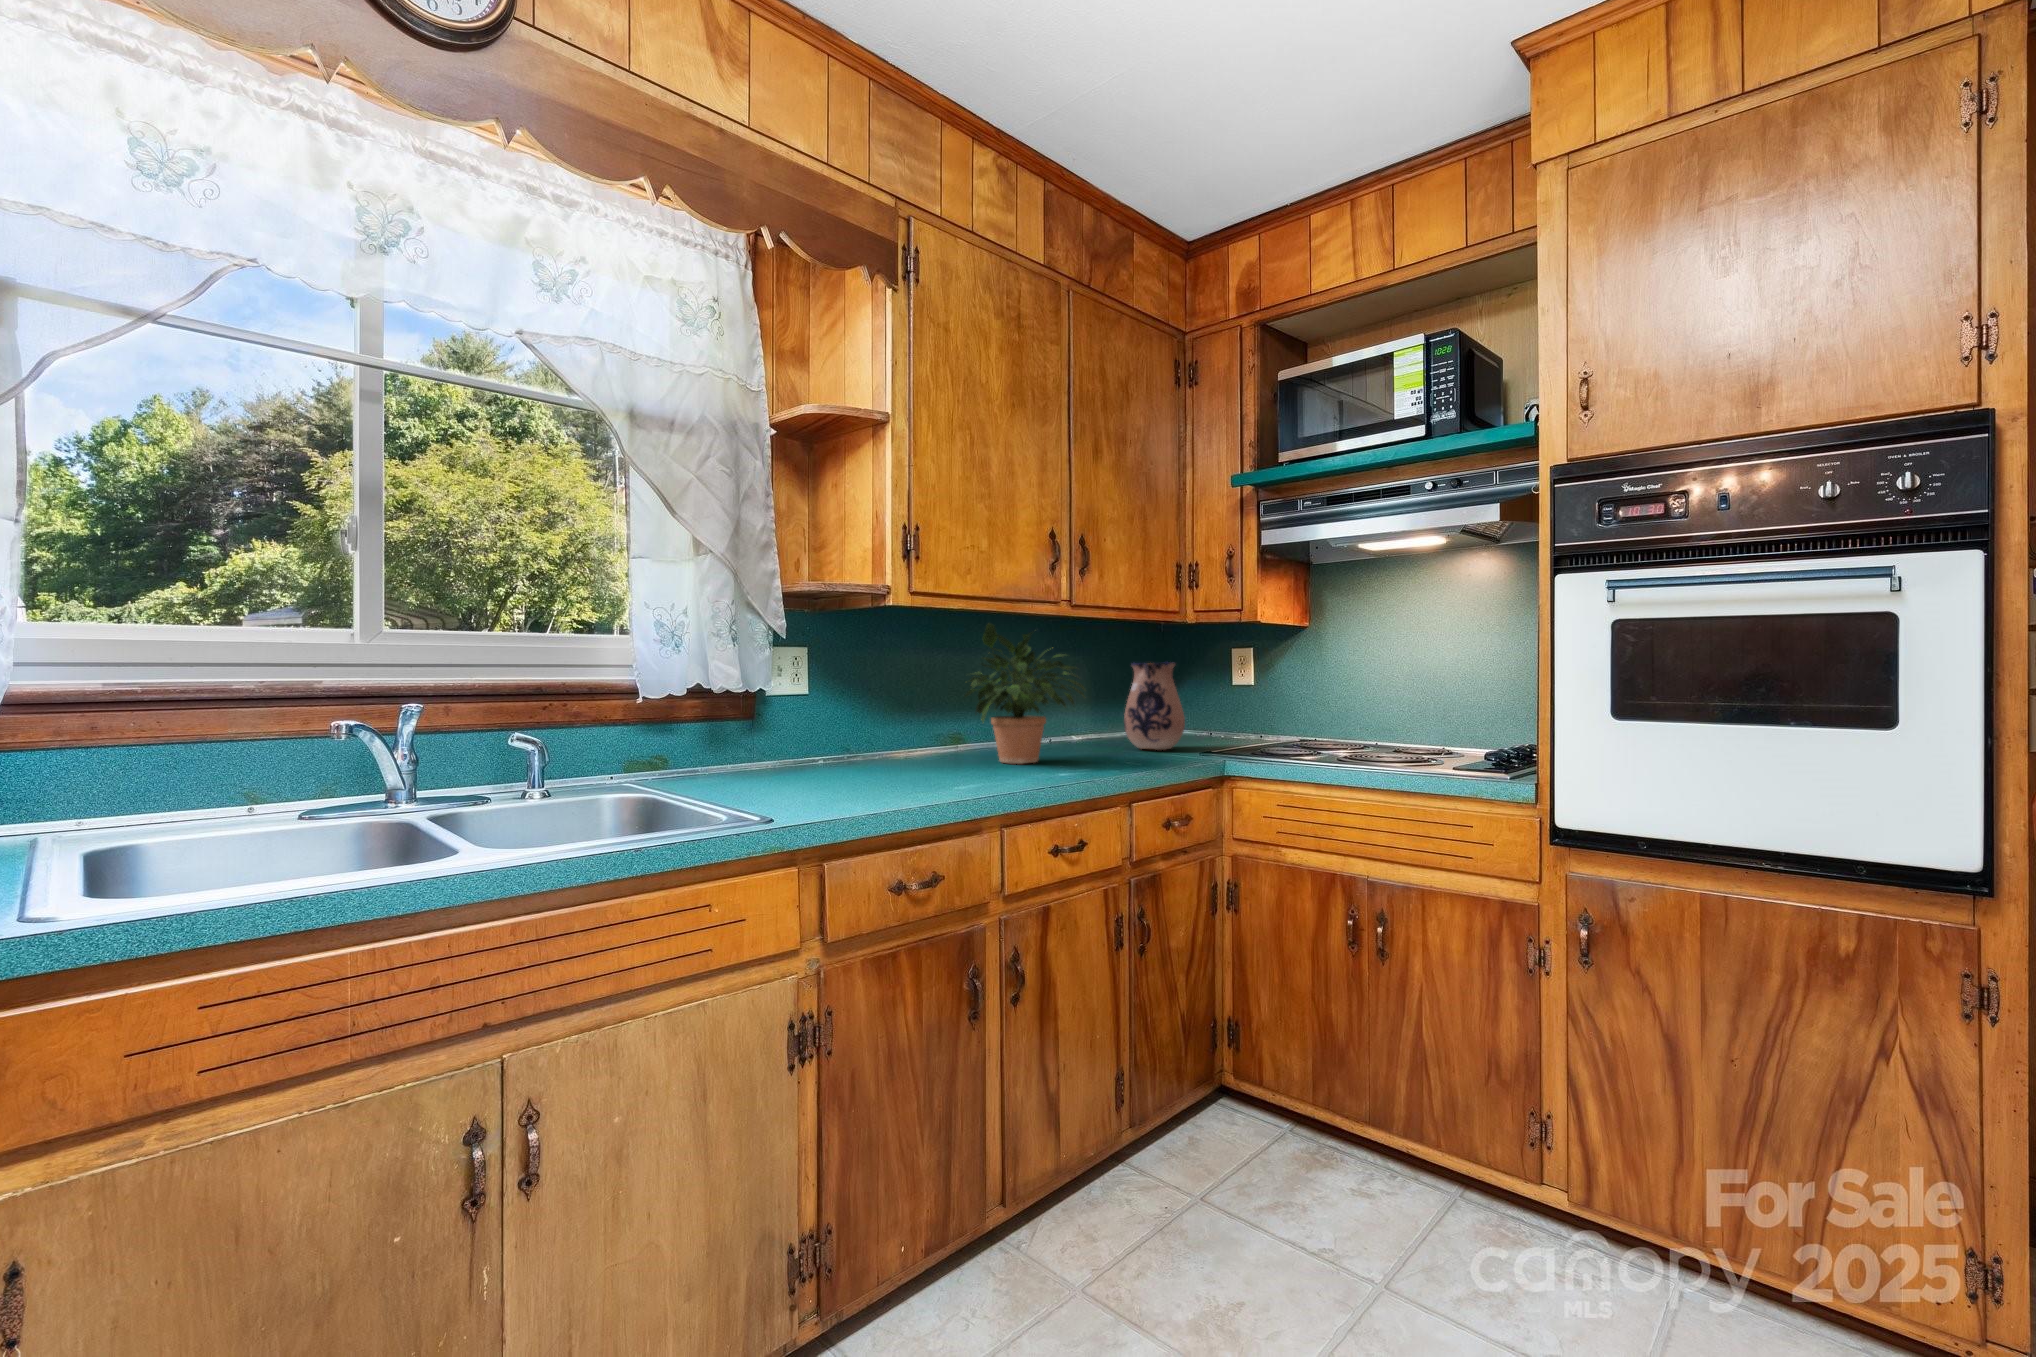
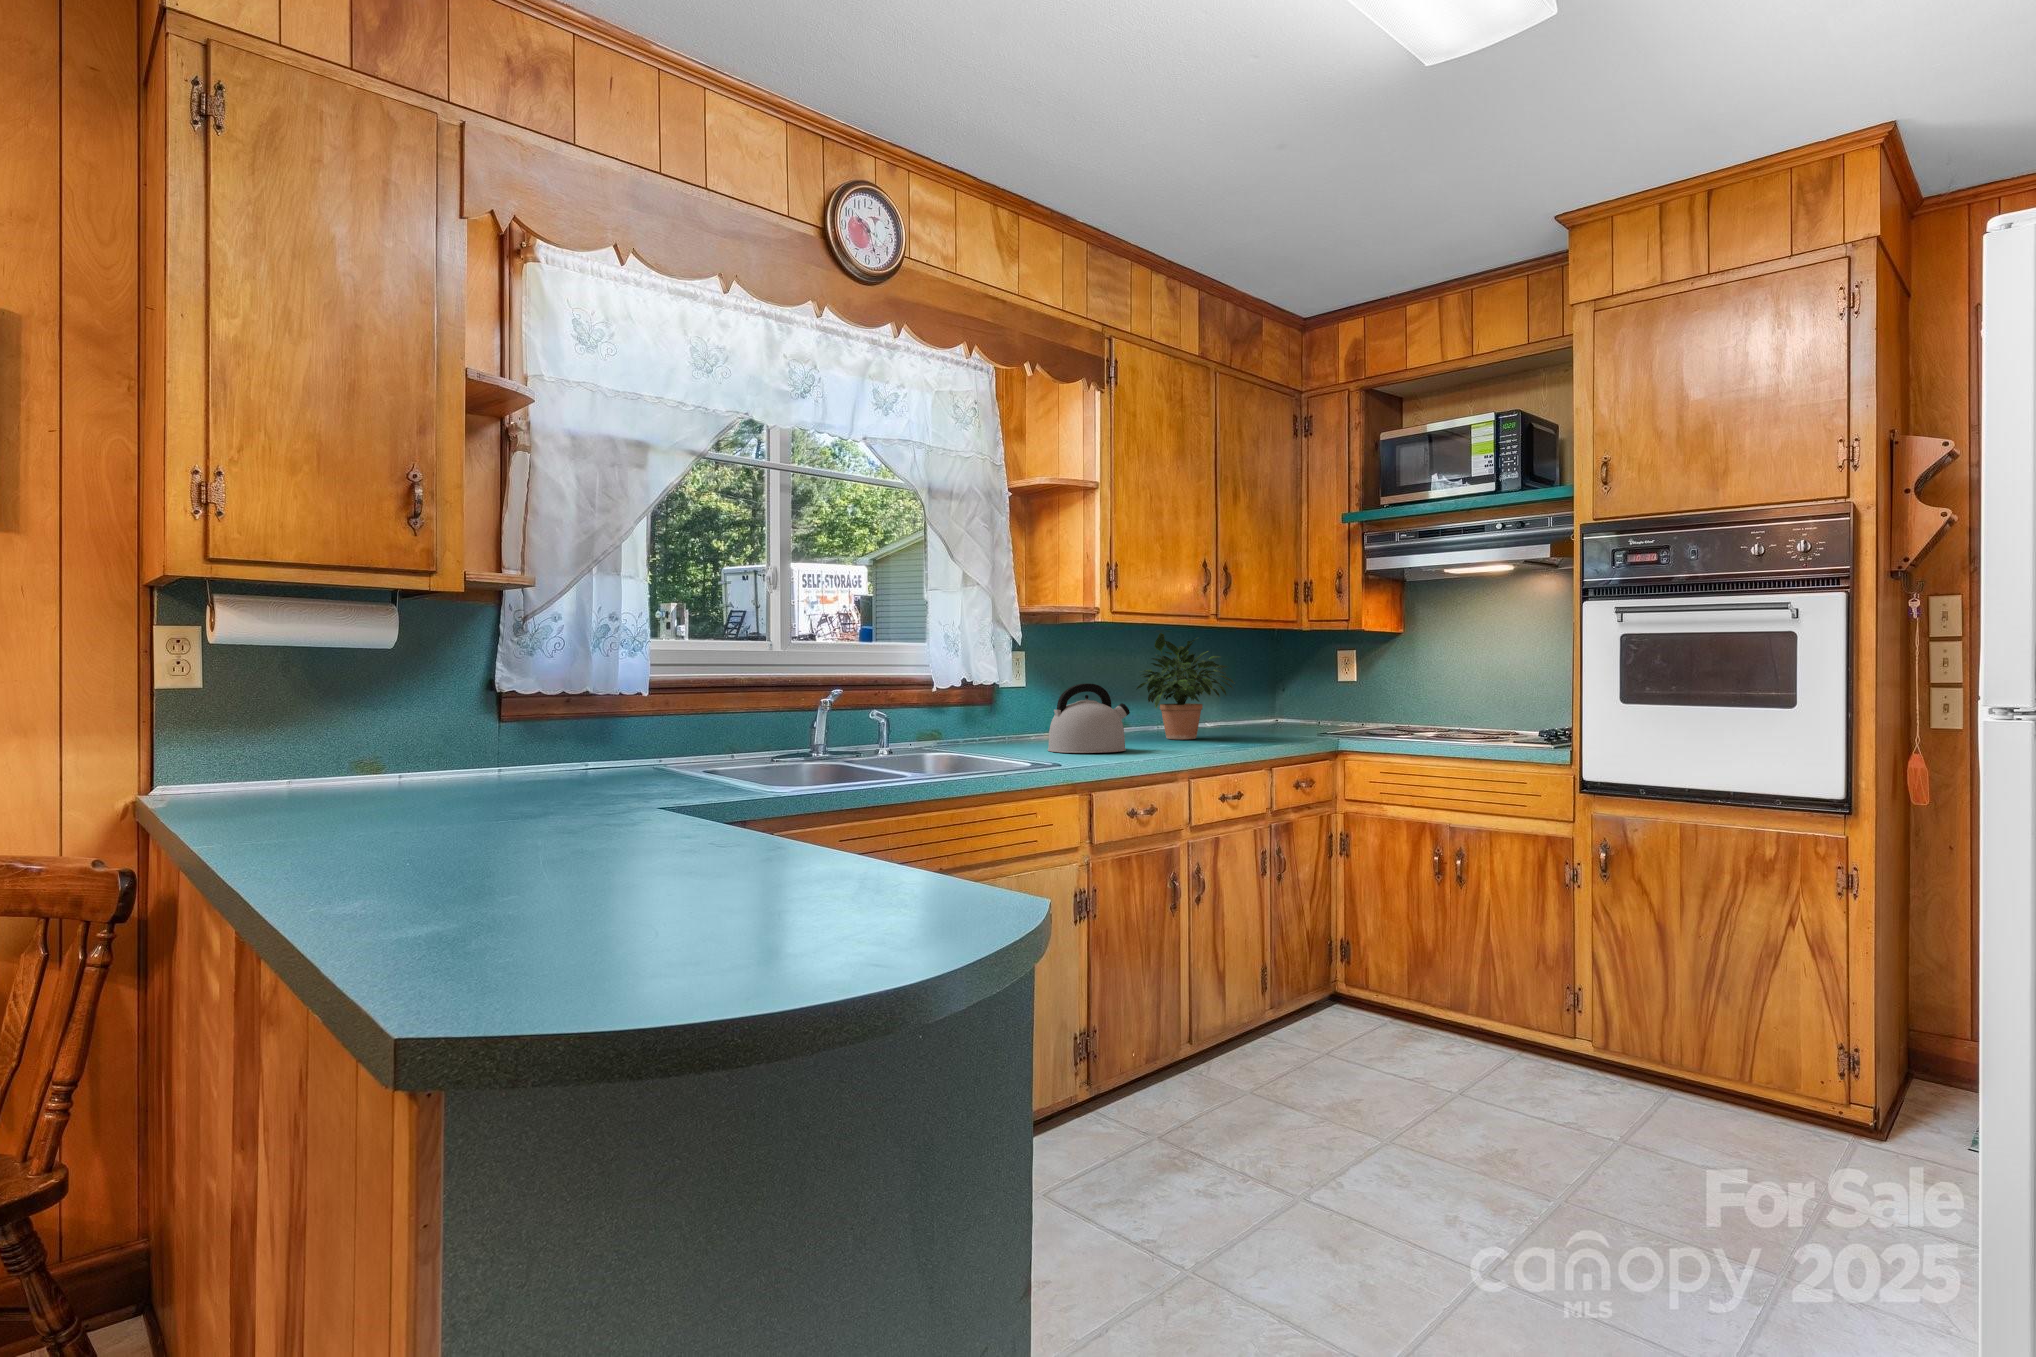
ceramic pitcher: present [1124,662,1185,750] -> none [1254,662,1304,732]
kettle: none [801,692,922,793] -> present [1048,683,1130,753]

